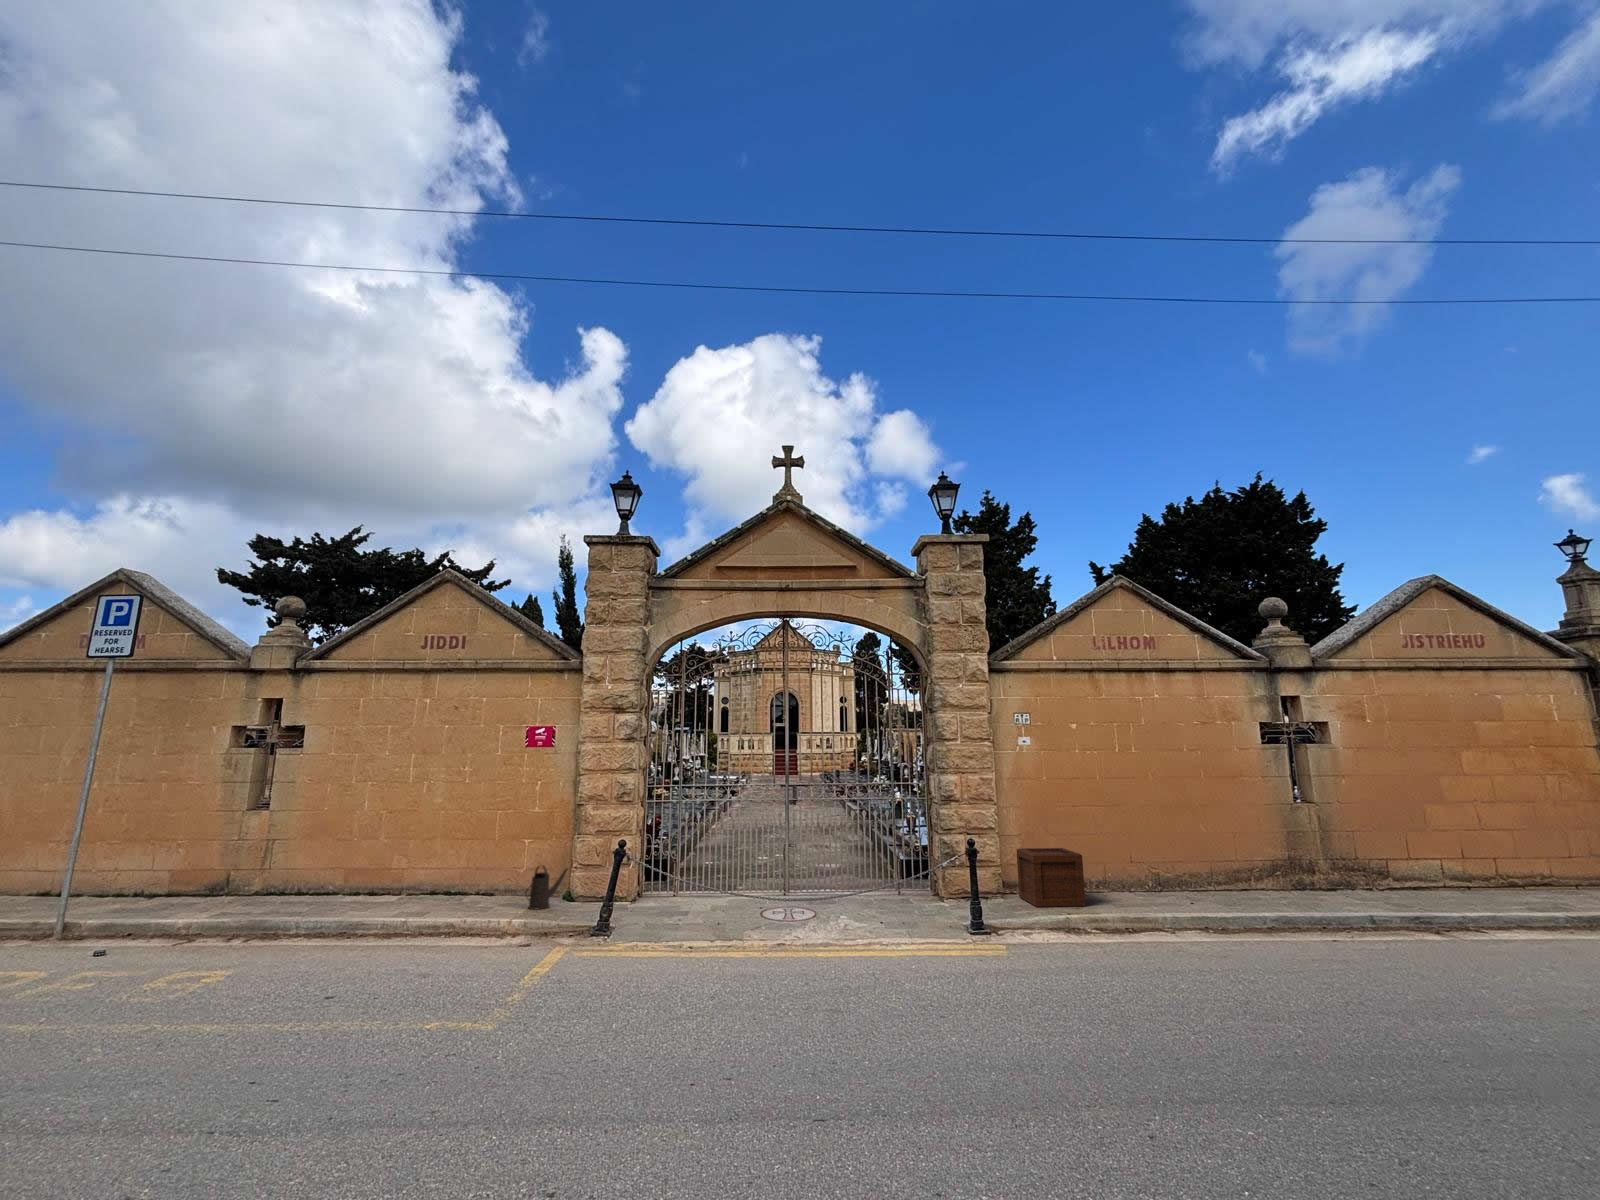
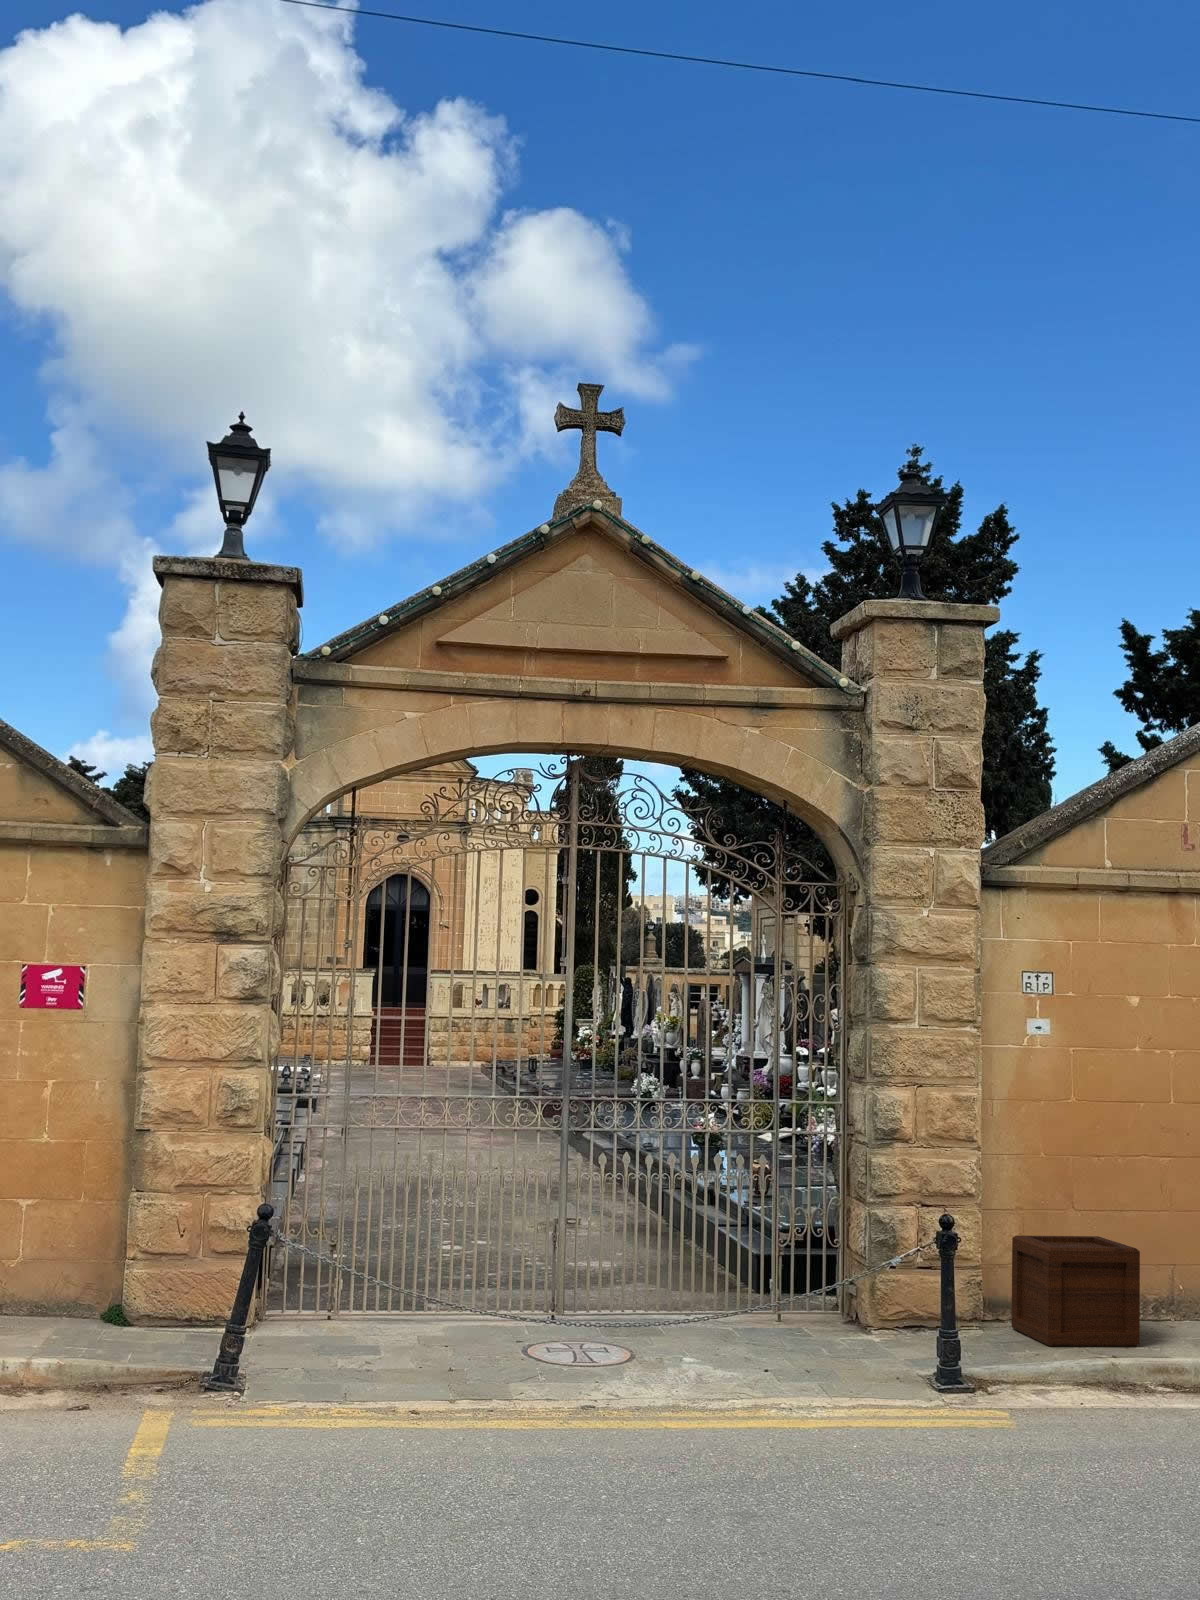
watering can: present [525,865,568,909] -> none [42,1248,117,1335]

